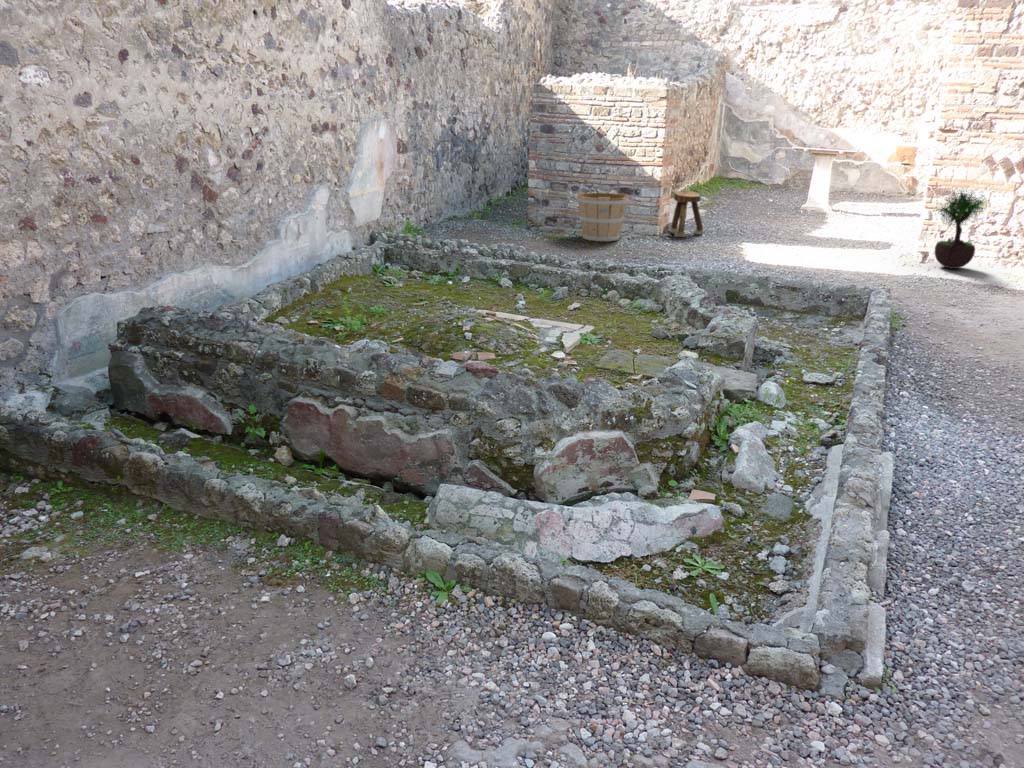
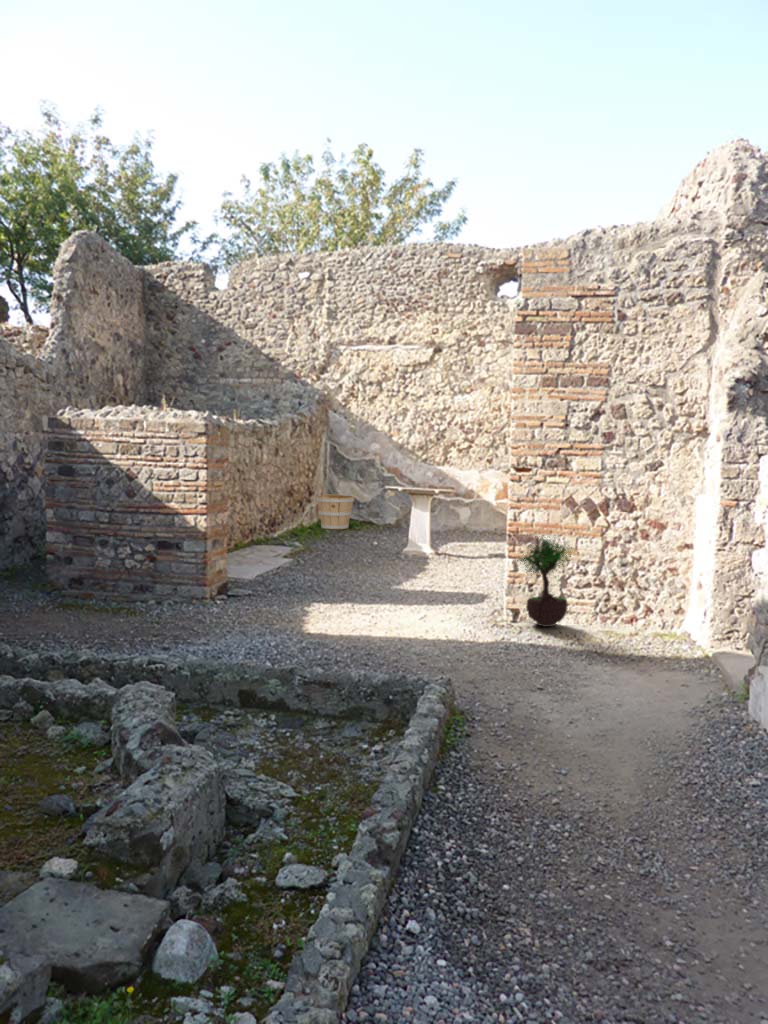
stool: present [669,191,703,237] -> none [227,541,269,598]
wooden bucket: present [577,192,629,242] -> present [316,494,354,529]

